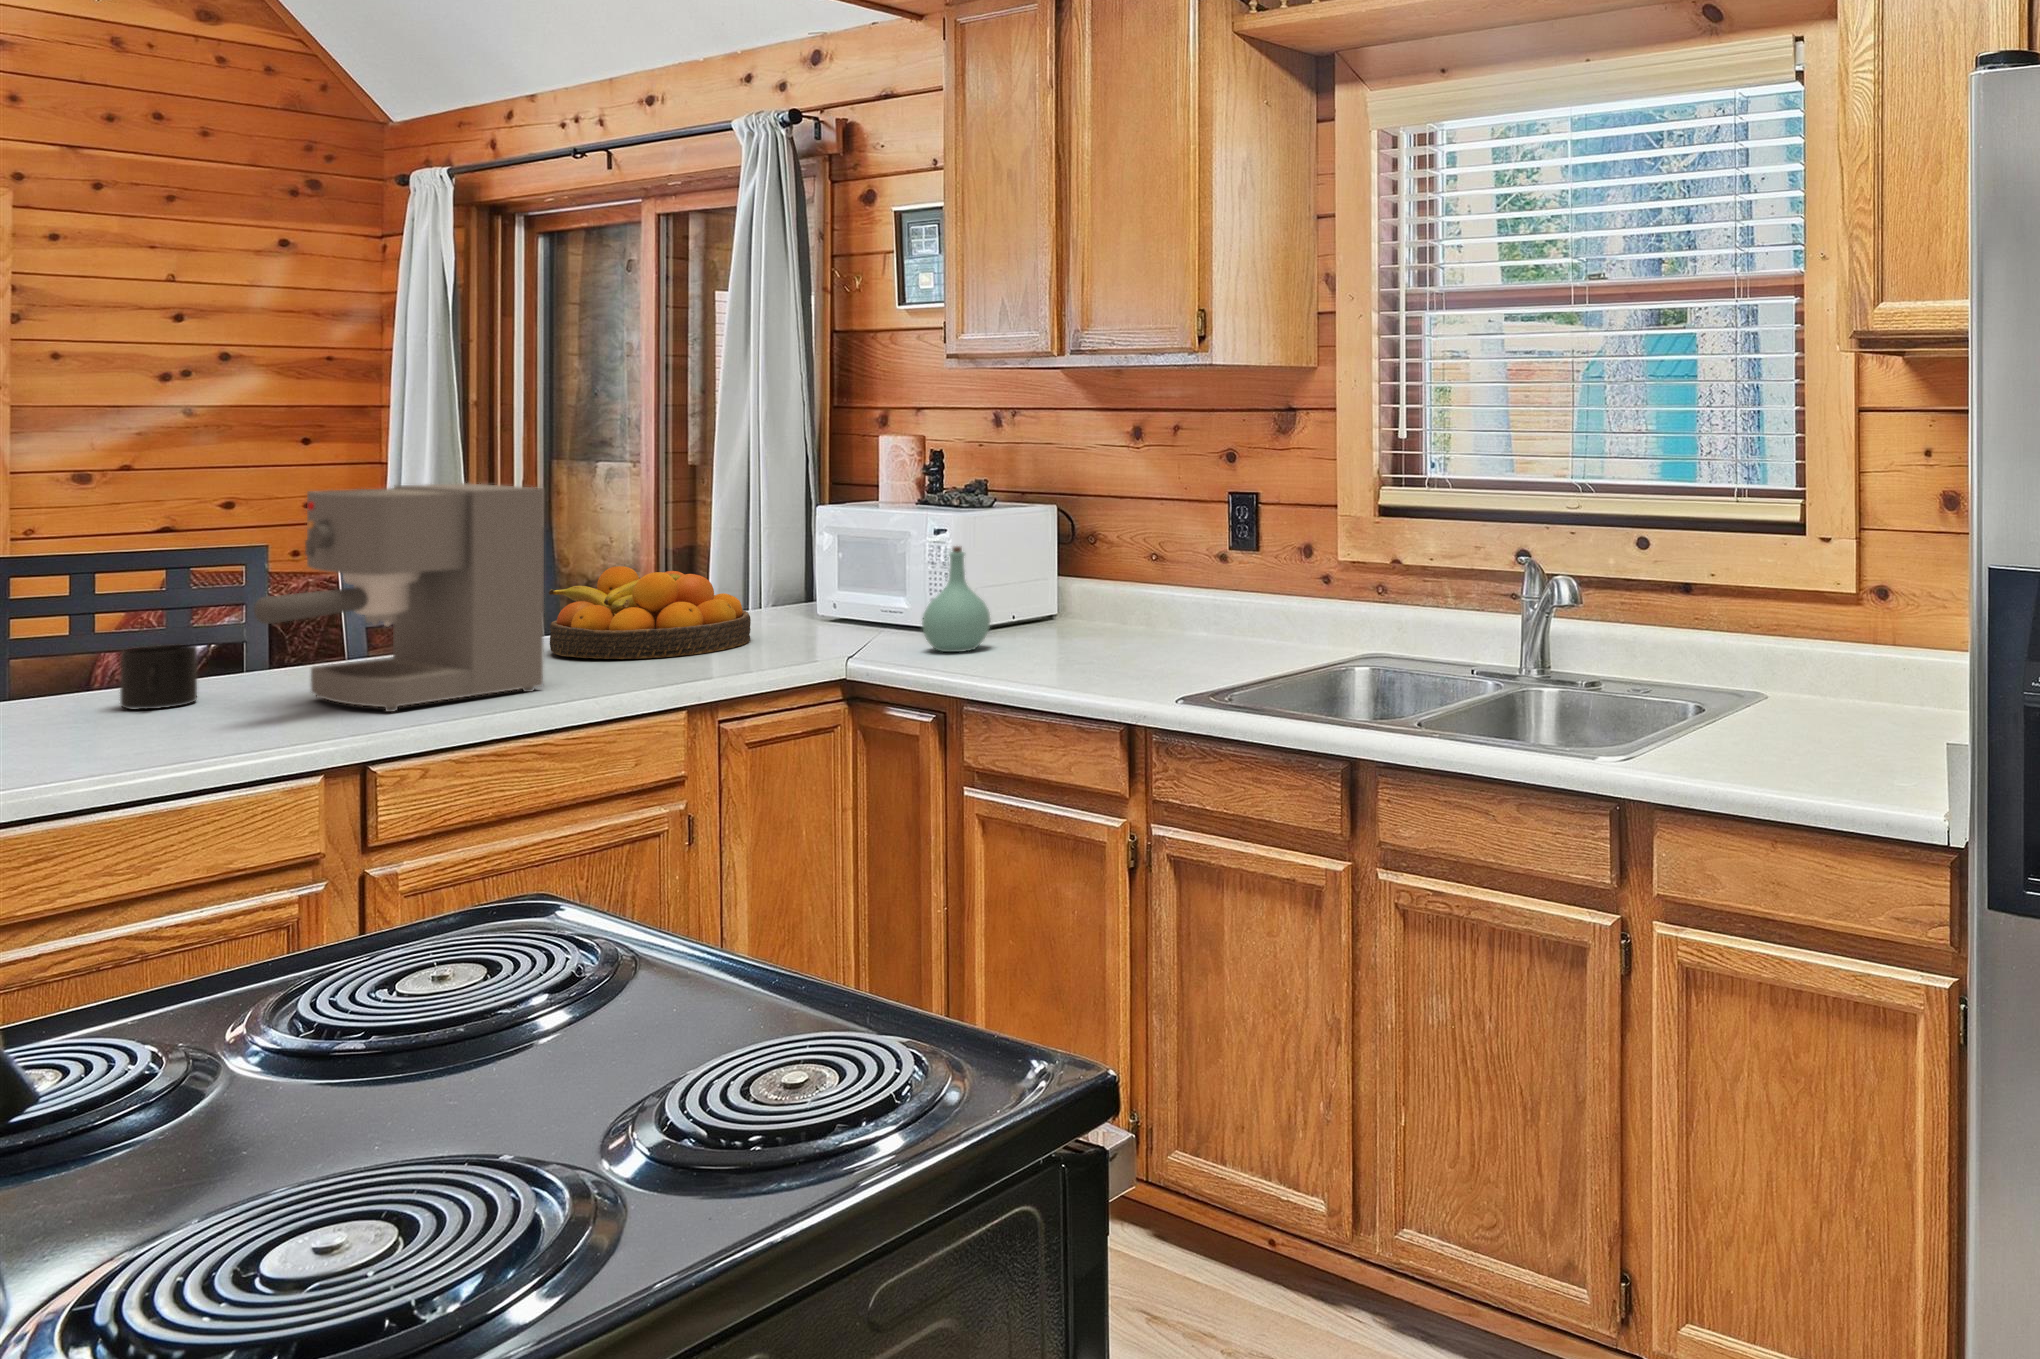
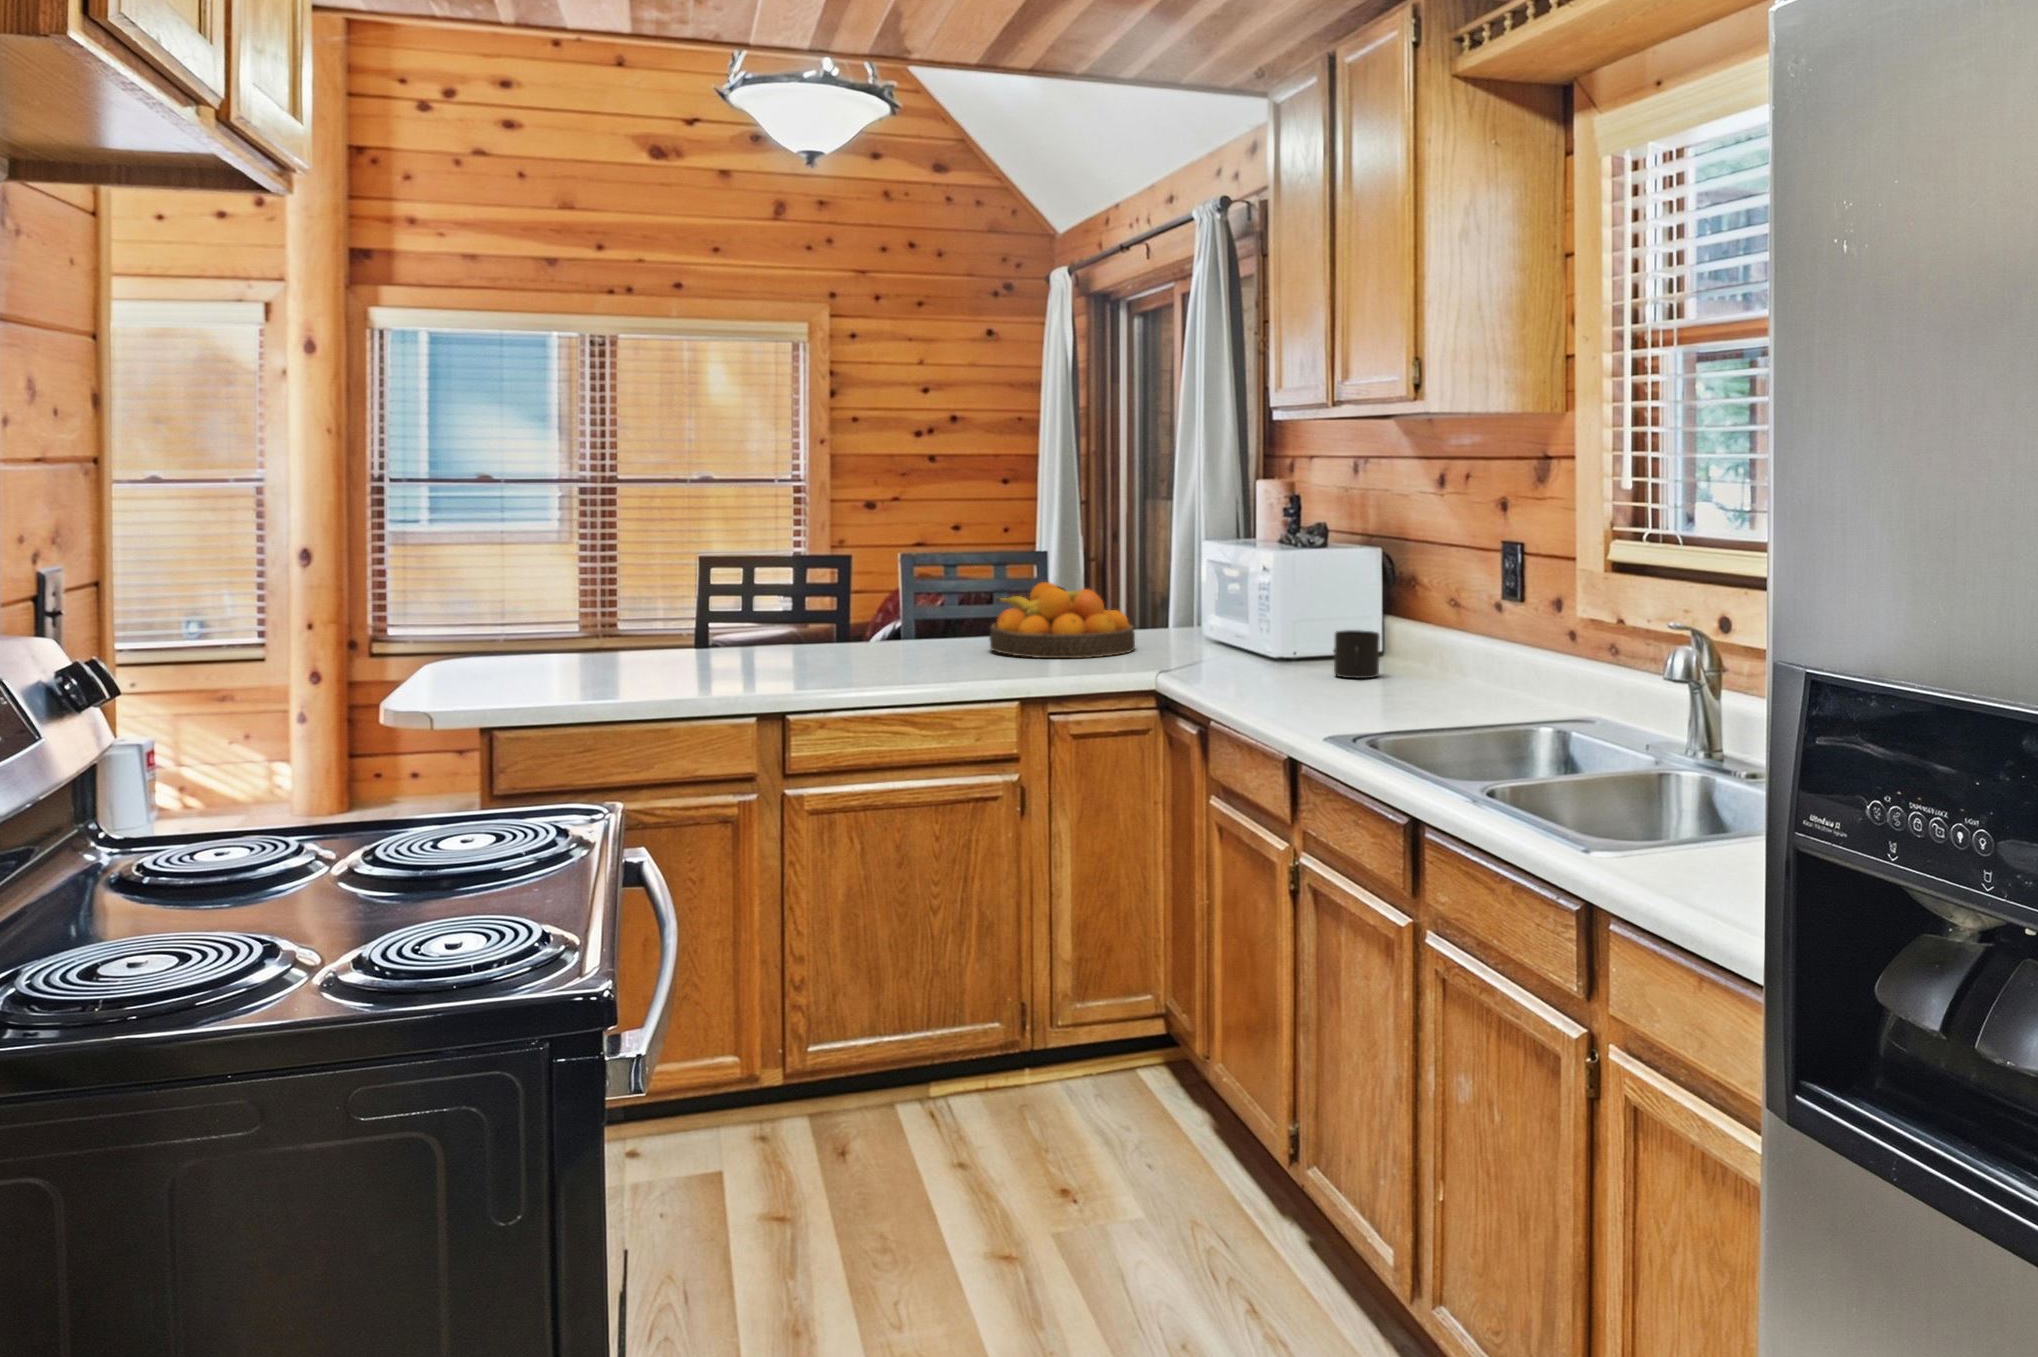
coffee maker: present [254,483,544,712] -> none [753,510,939,677]
bottle: present [922,546,990,652] -> none [1226,579,1284,675]
mug: present [120,645,197,709] -> present [1334,630,1380,678]

